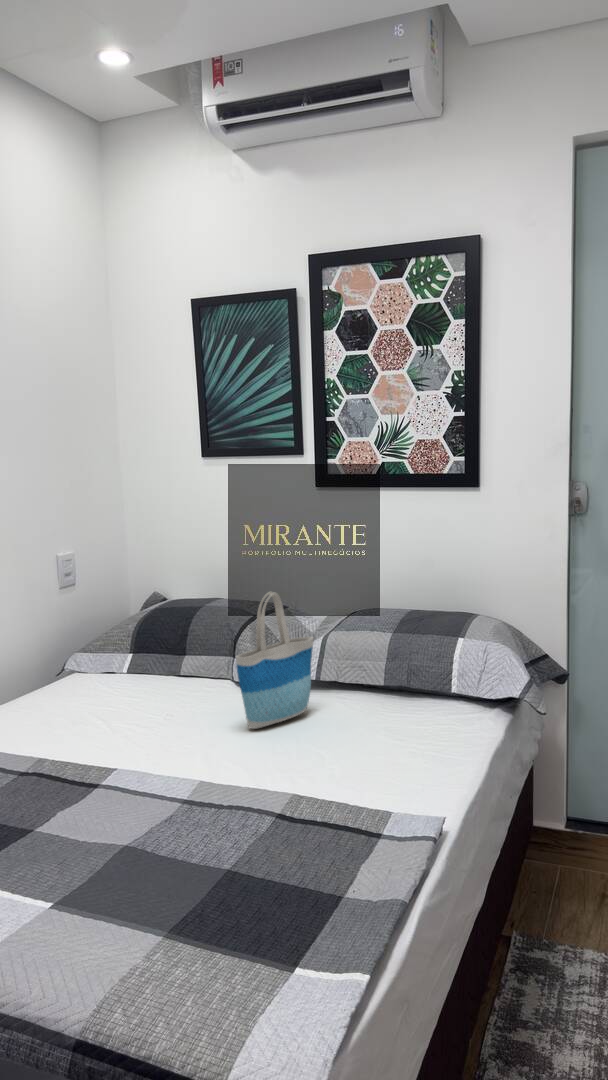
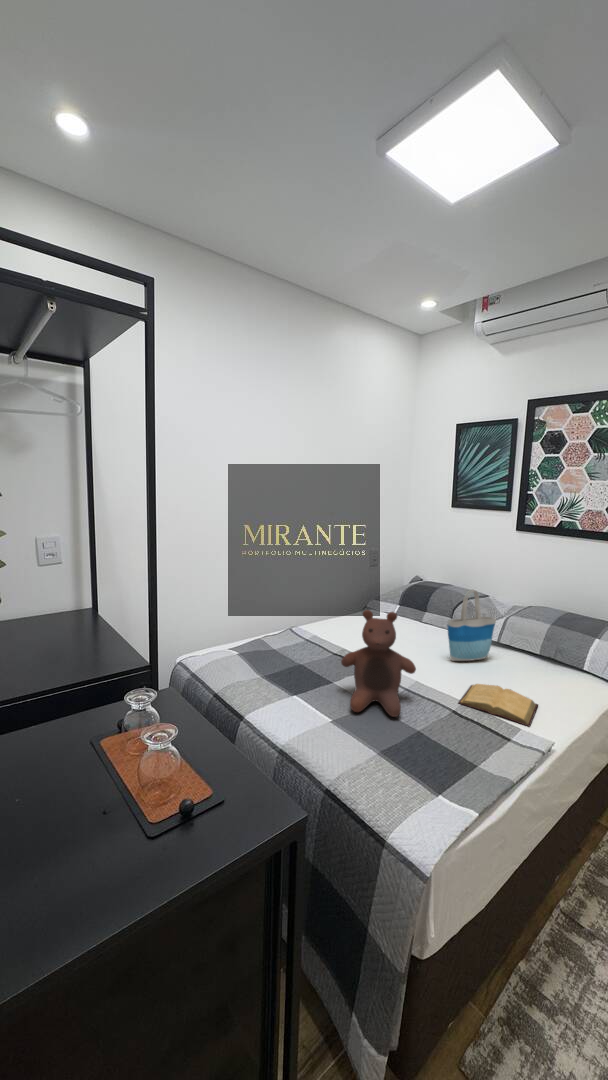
stuffed bear: none [47,652,201,873] -> present [341,610,416,717]
book: none [282,751,405,804] -> present [458,684,538,727]

